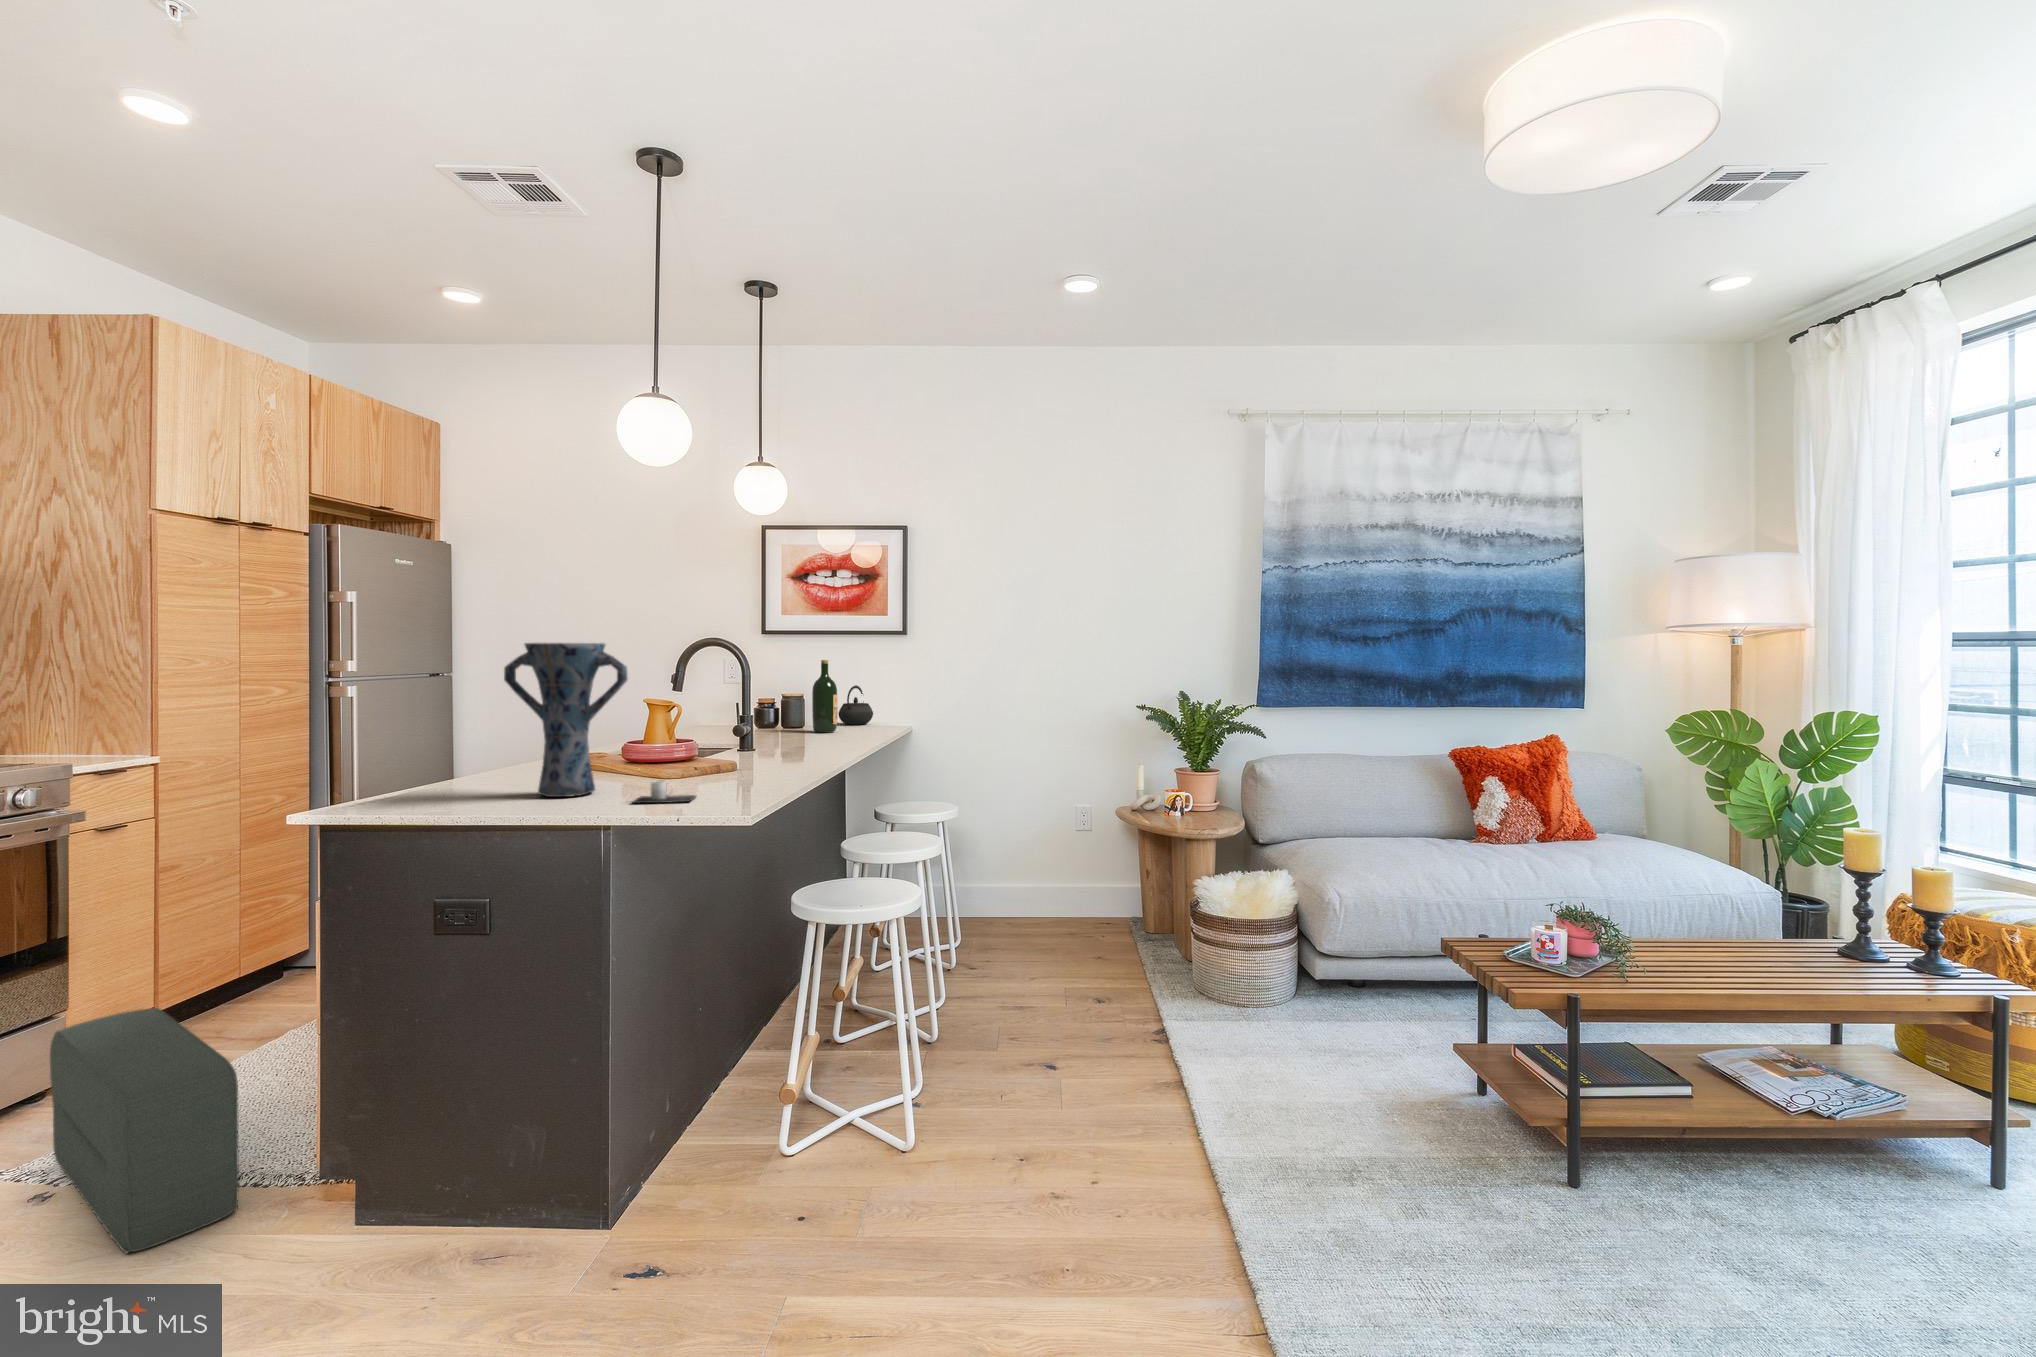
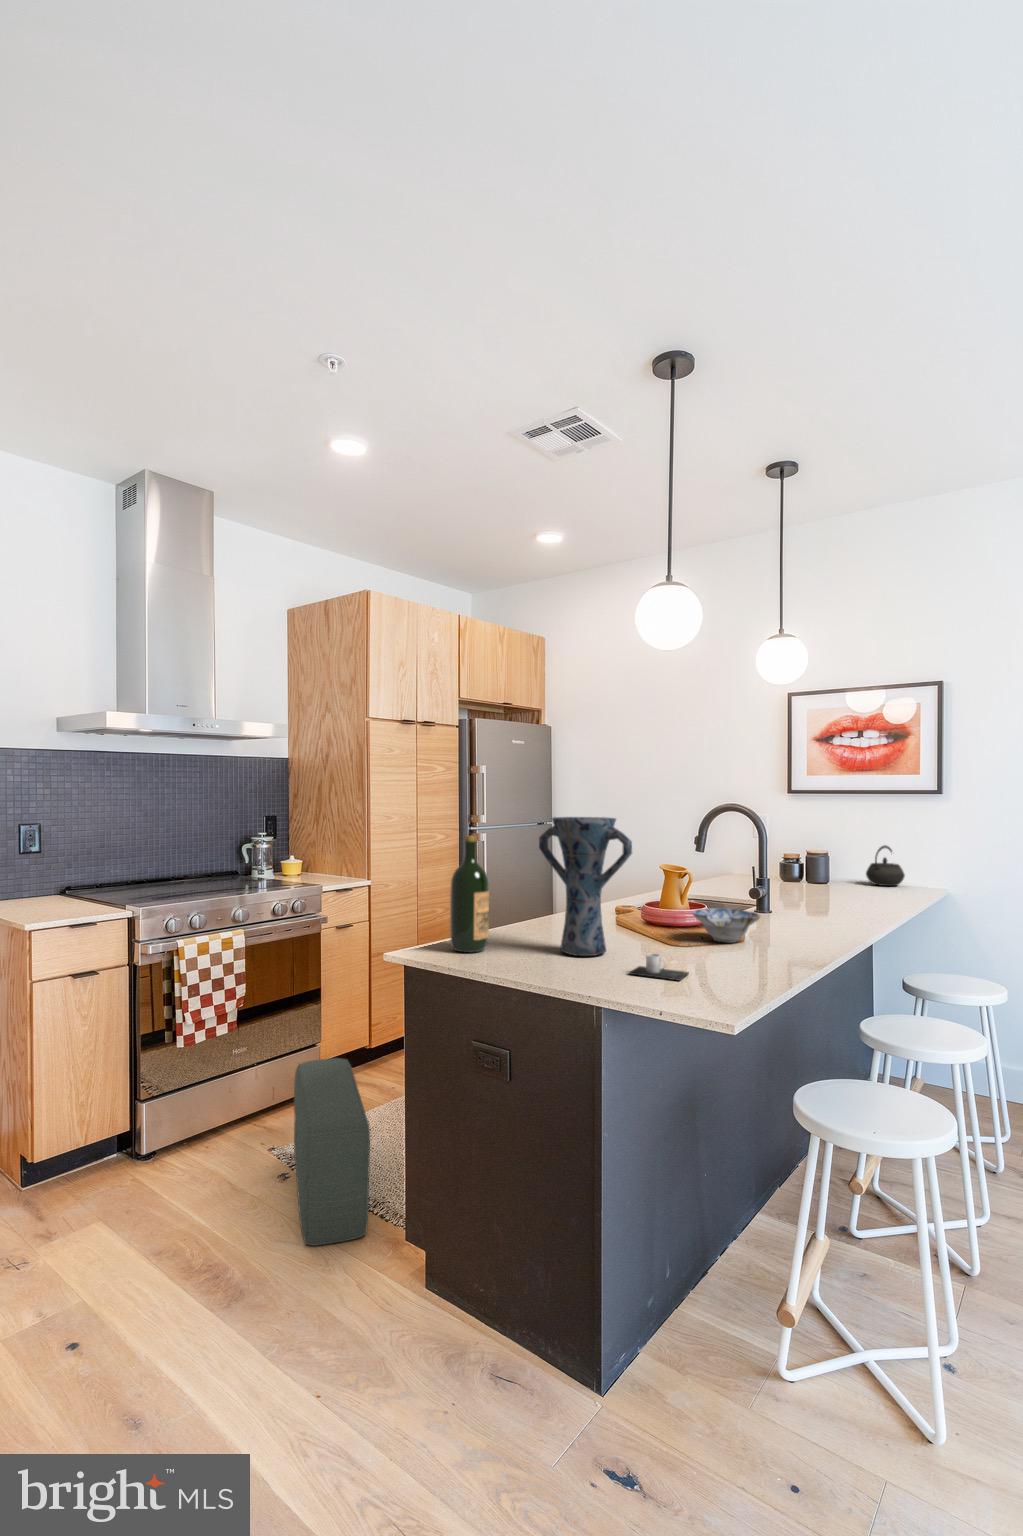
wine bottle: present [812,660,837,733] -> present [450,836,489,952]
ceramic bowl: none [685,741,756,773] -> present [692,908,760,943]

